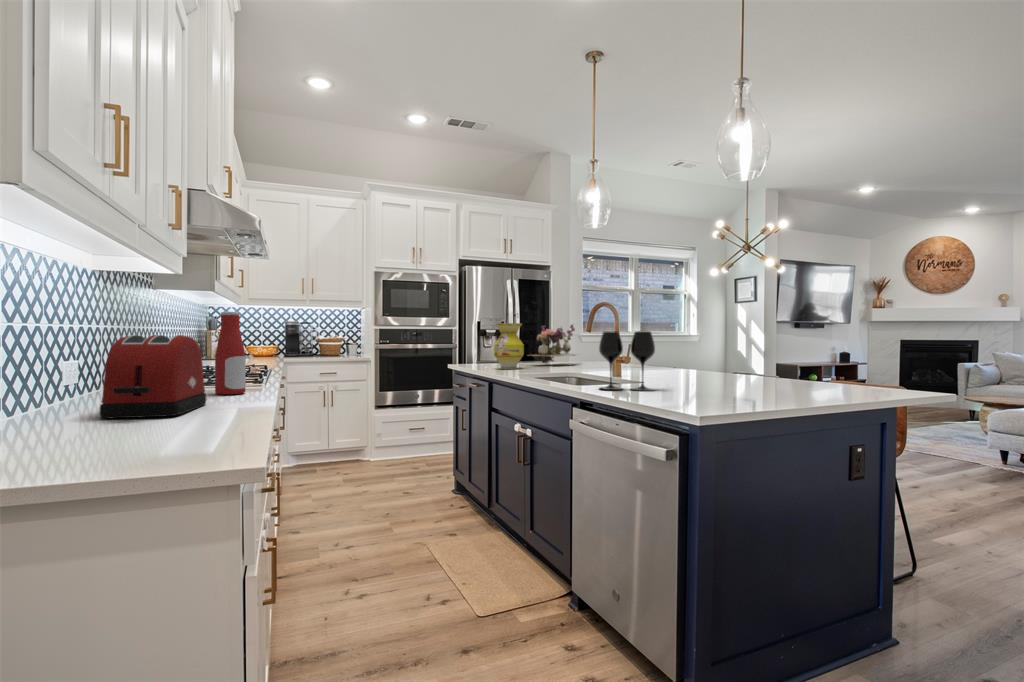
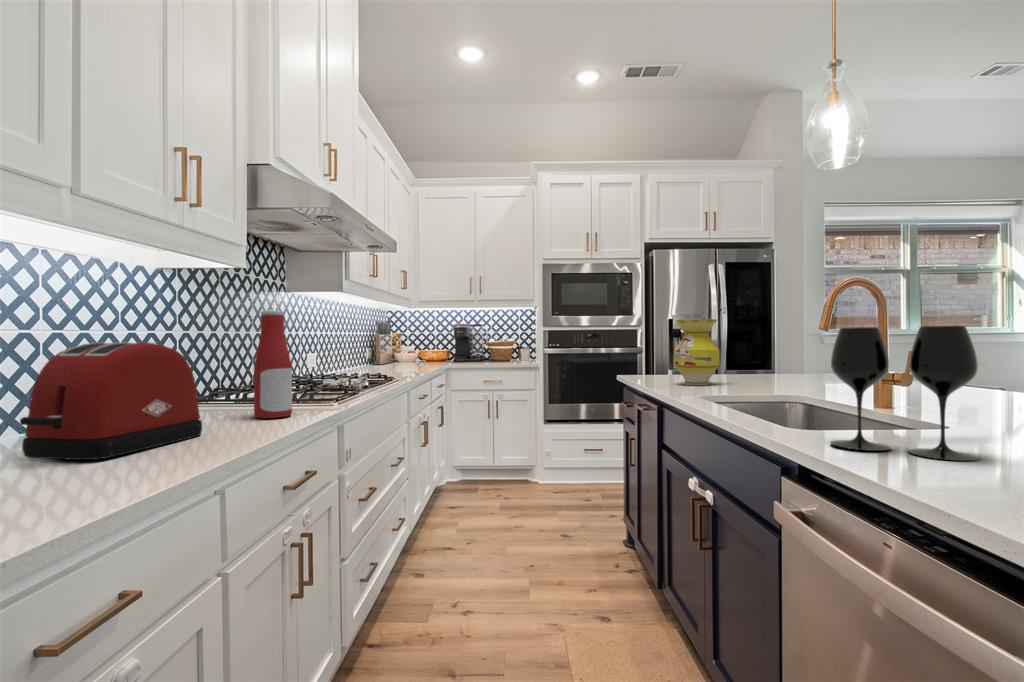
flower arrangement: present [530,325,576,364] -> none [728,317,818,379]

